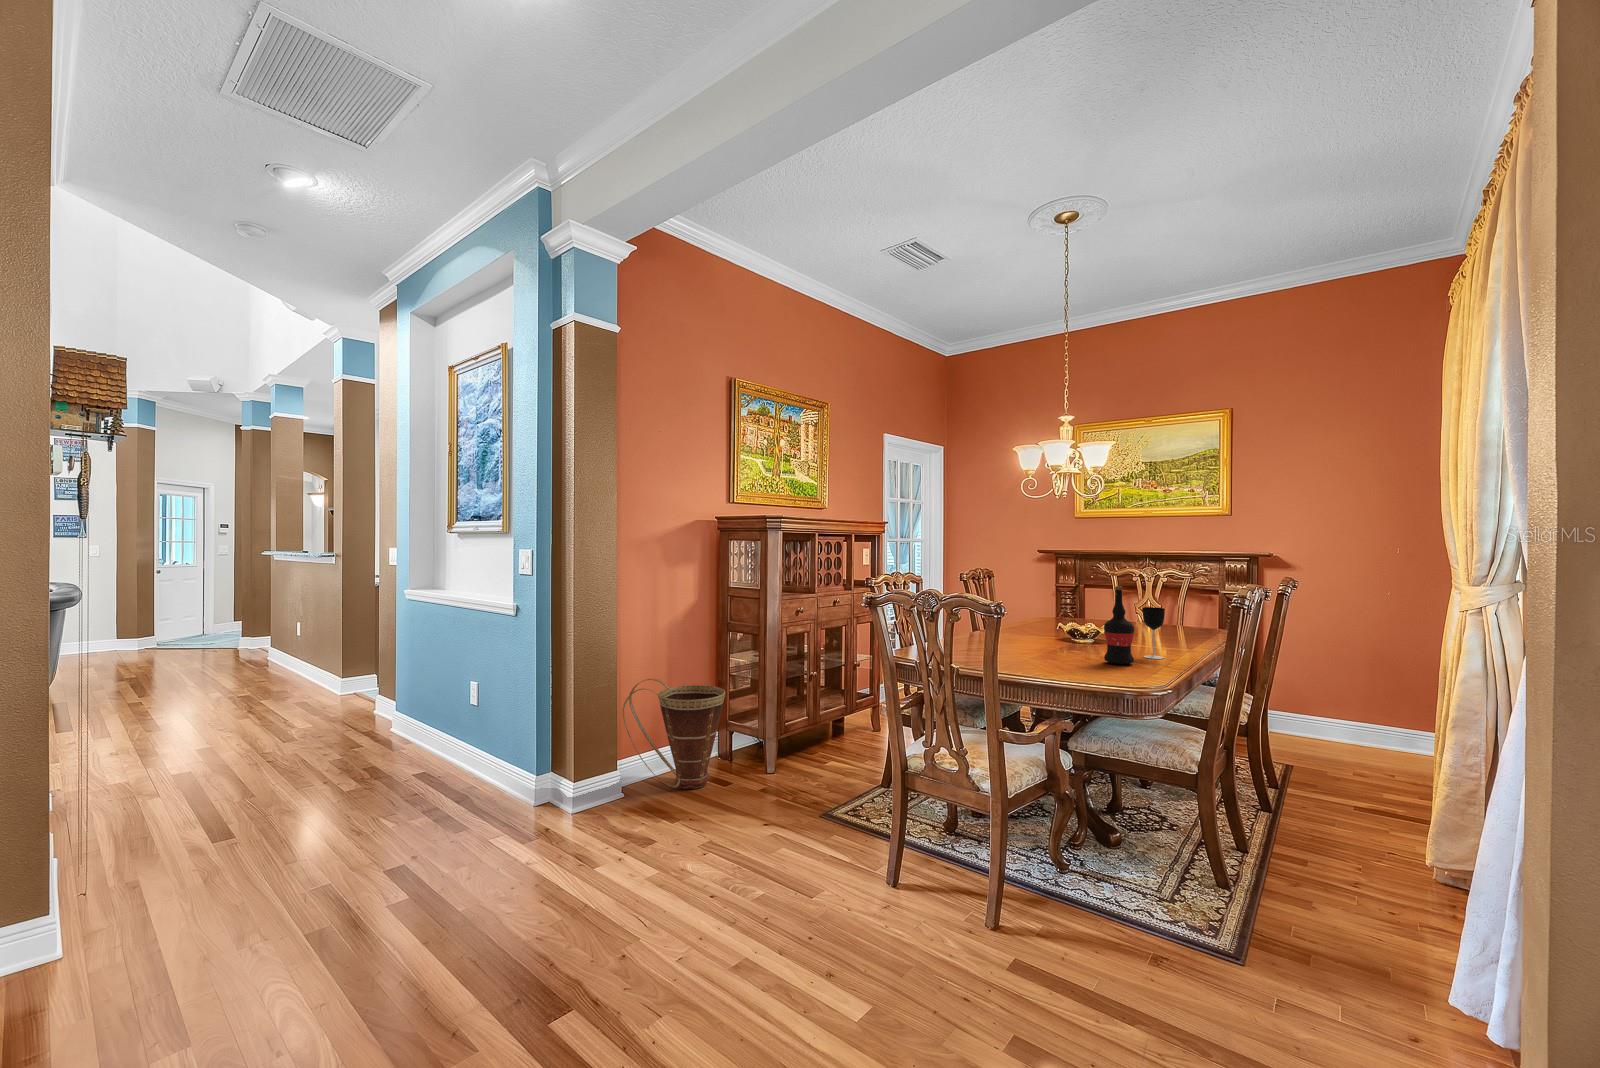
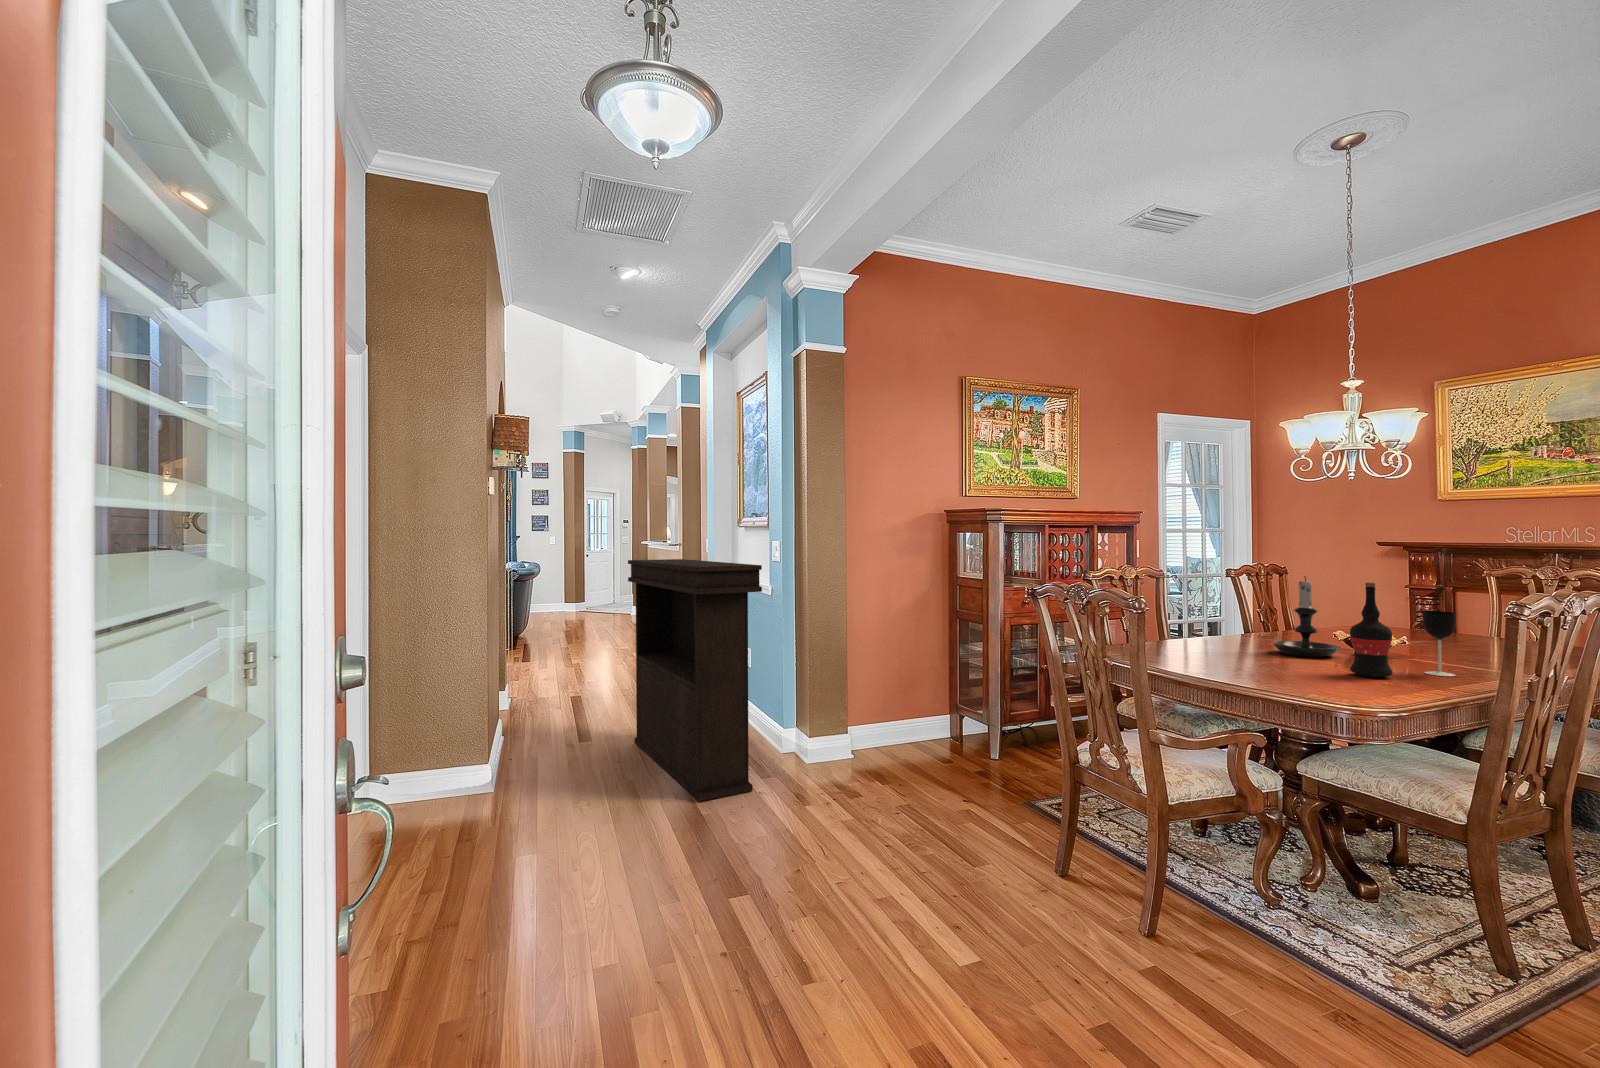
console table: none [315,573,538,887] -> present [628,559,762,802]
candle holder: none [1029,580,1077,649] -> present [1273,576,1342,657]
basket: present [622,678,725,789] -> none [847,659,942,763]

